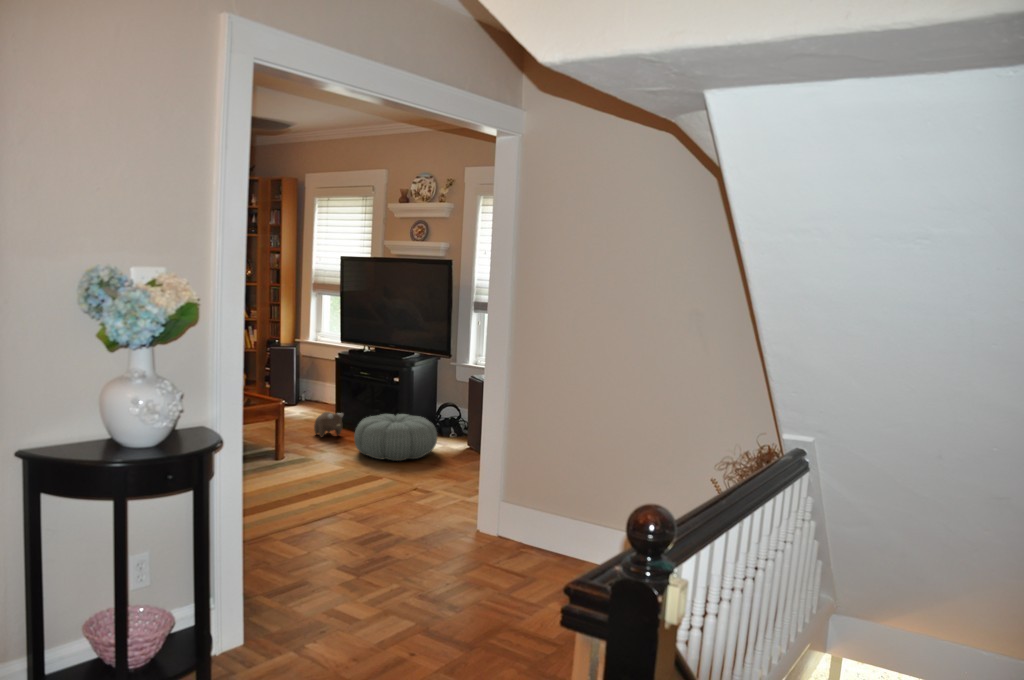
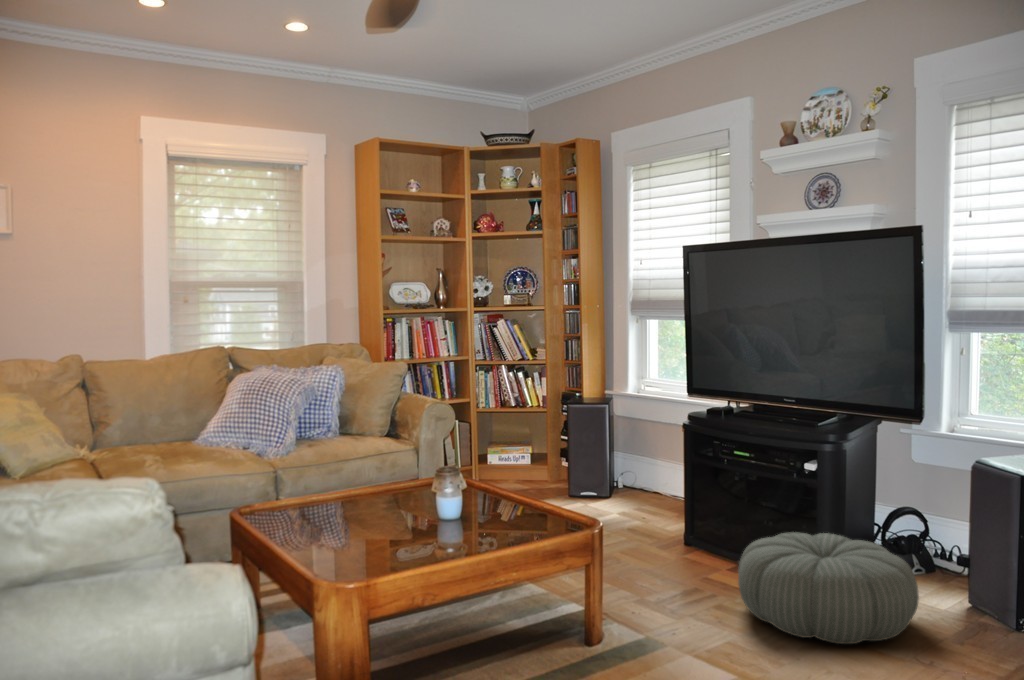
plush toy: present [314,412,343,437] -> none [650,518,704,566]

